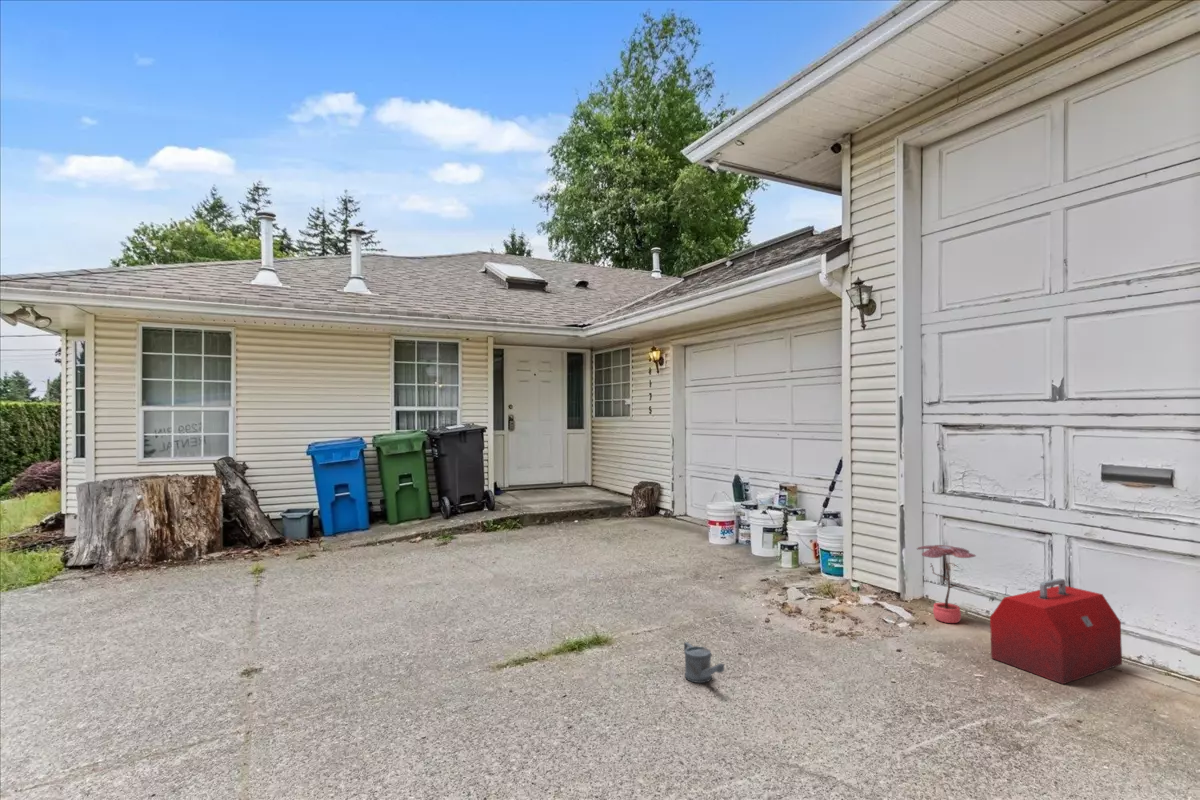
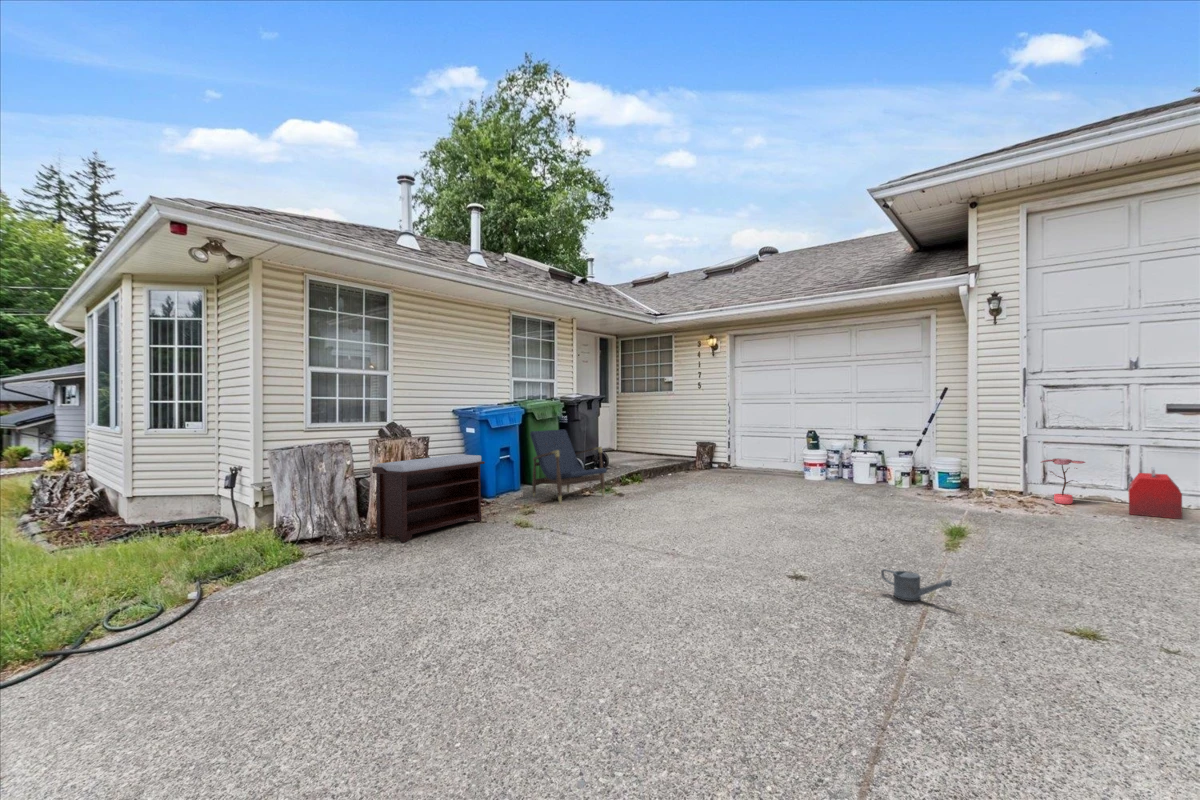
lounge chair: none [366,465,436,548] -> present [530,429,607,504]
bench: none [120,492,252,580] -> present [372,454,485,543]
watering can: present [684,642,724,683] -> present [881,569,952,601]

